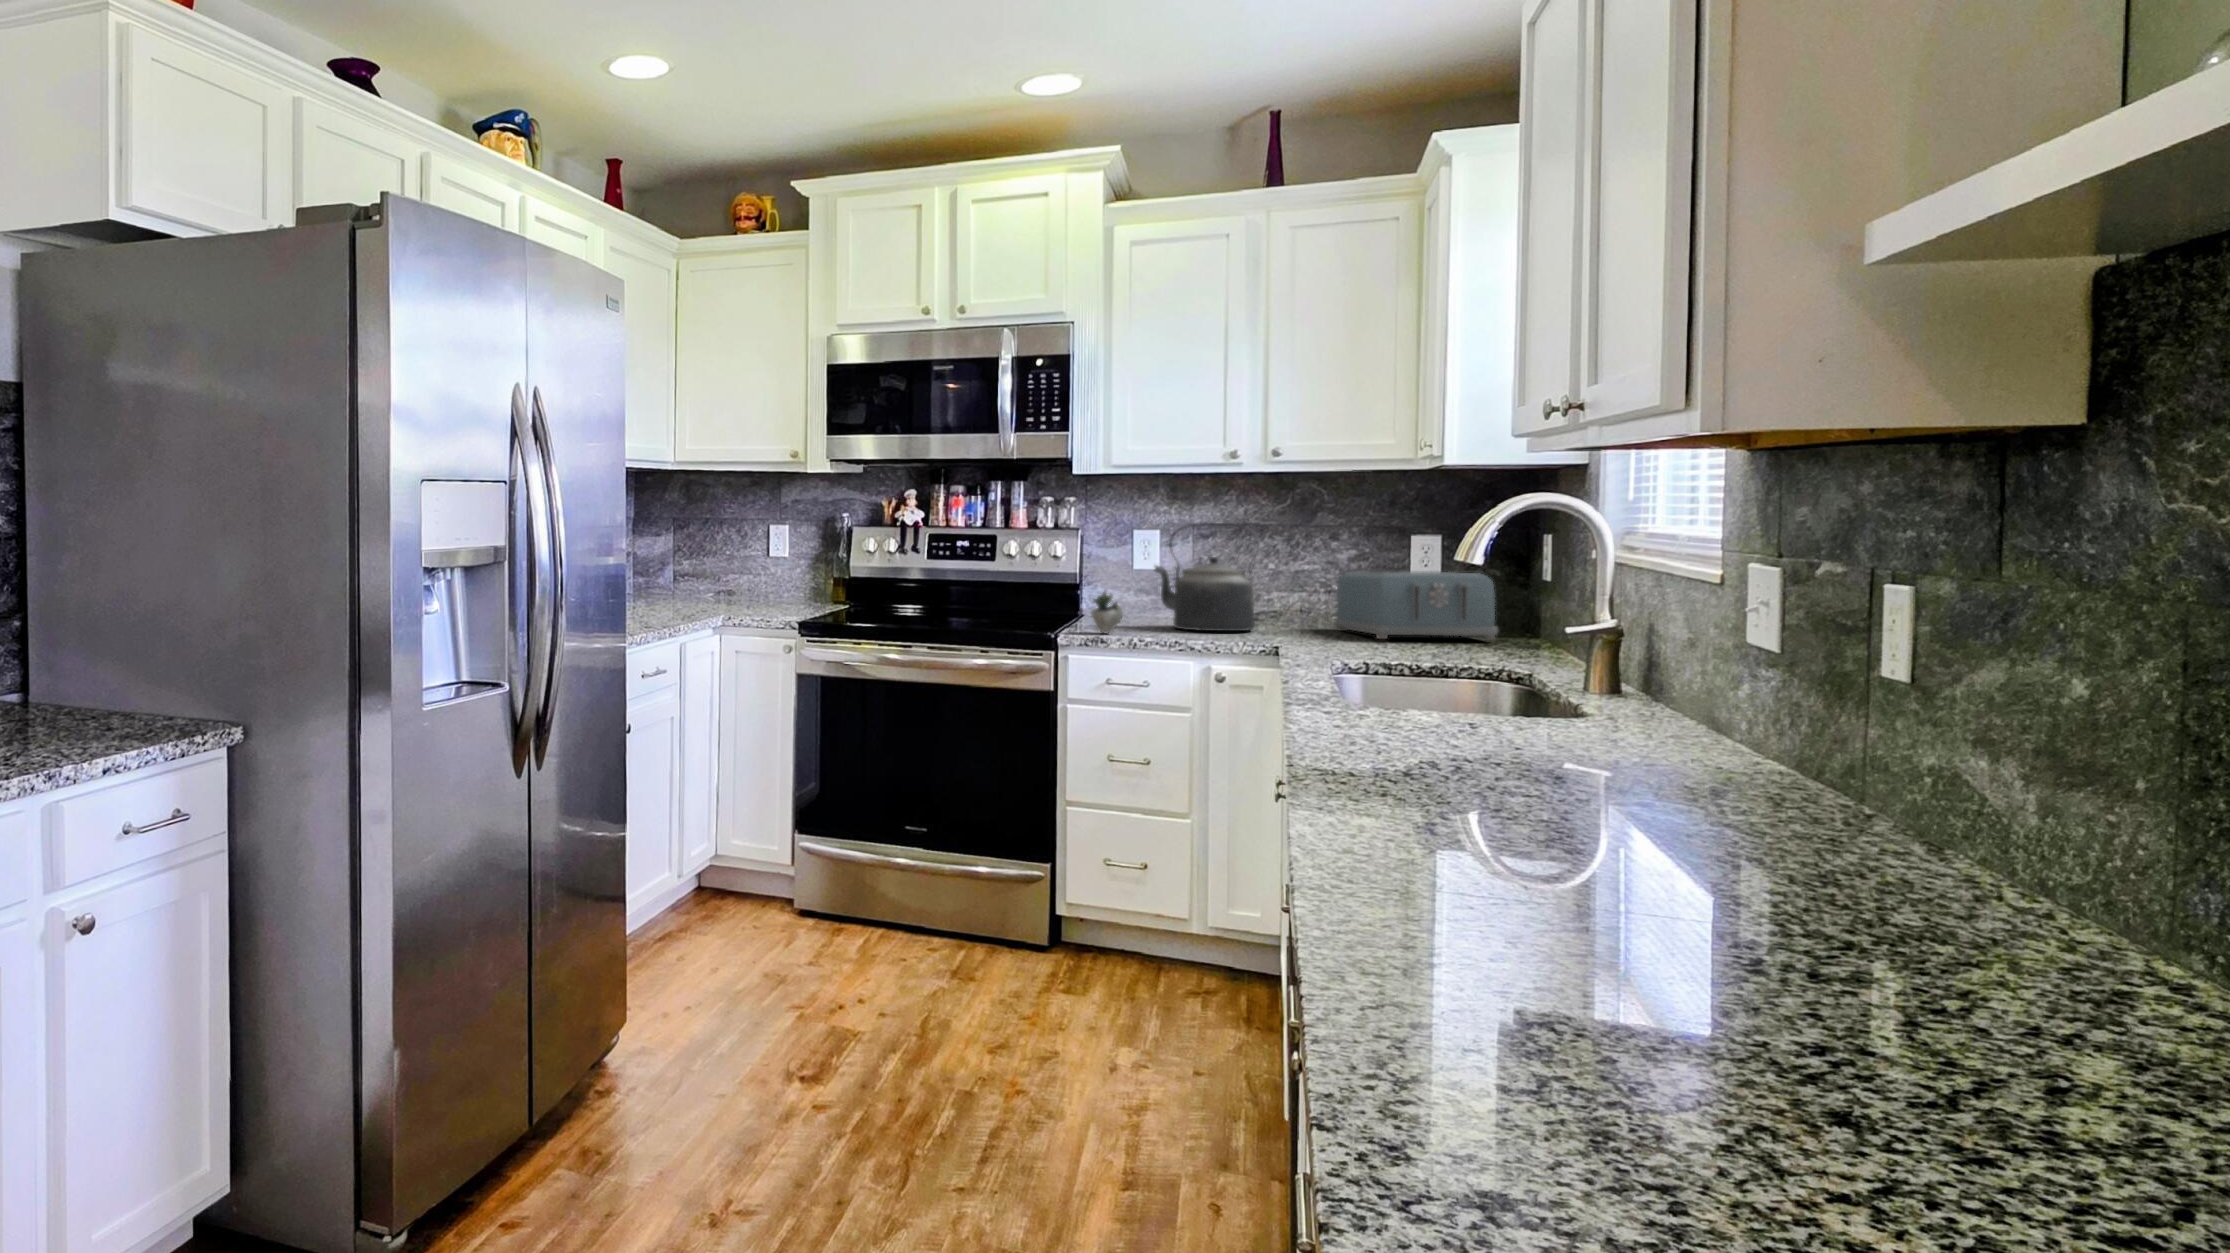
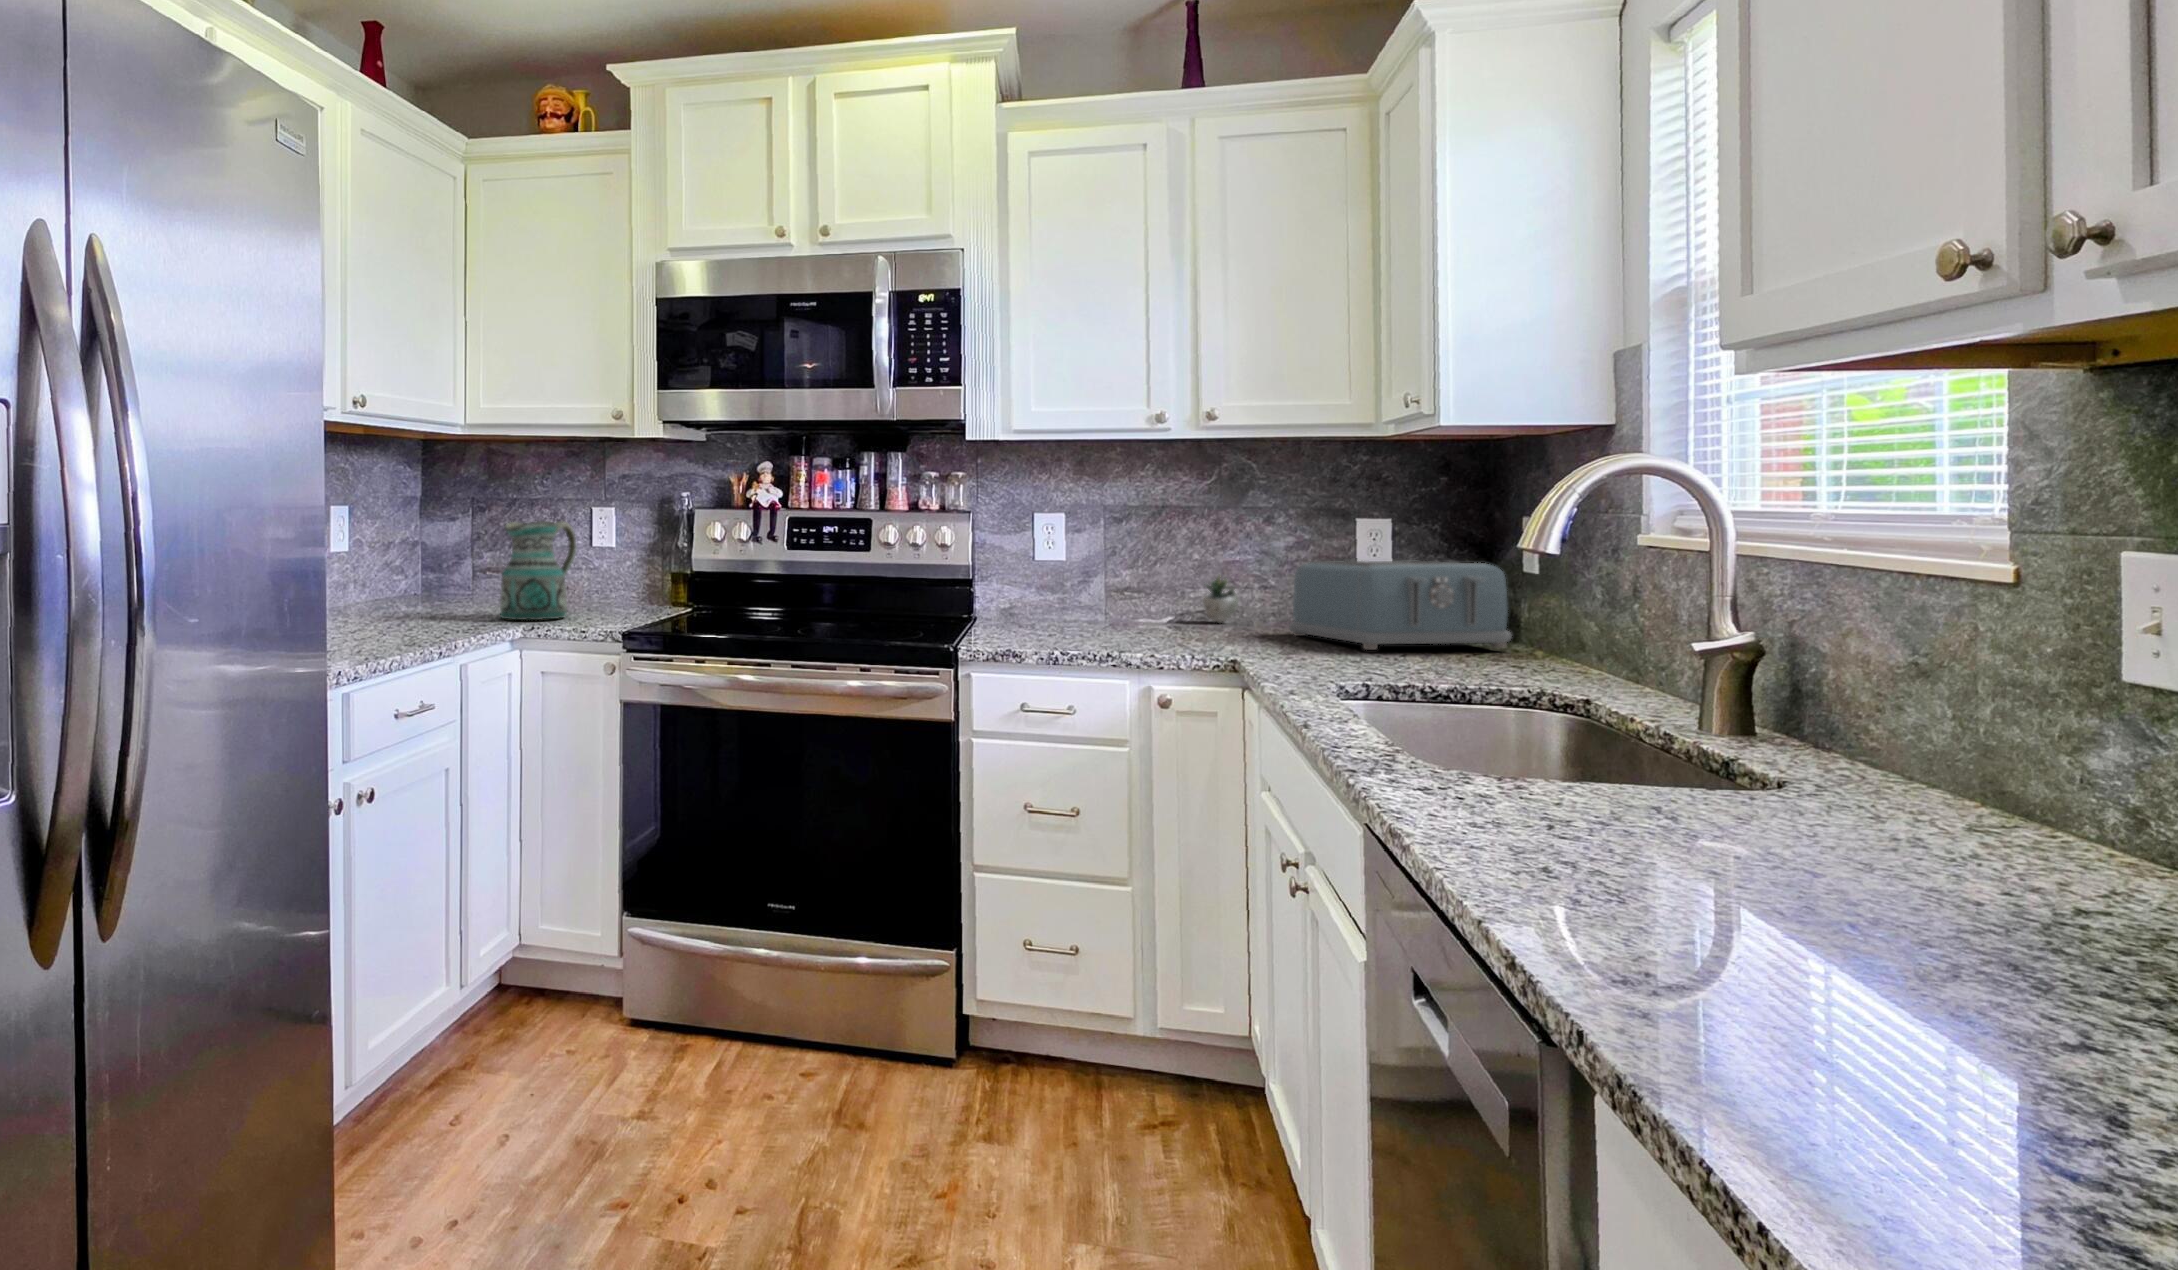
kettle: present [1155,523,1259,631] -> none [1072,503,1207,641]
ceramic pitcher: none [702,533,762,610] -> present [500,521,576,620]
succulent plant: present [1091,592,1123,633] -> present [1202,576,1238,623]

